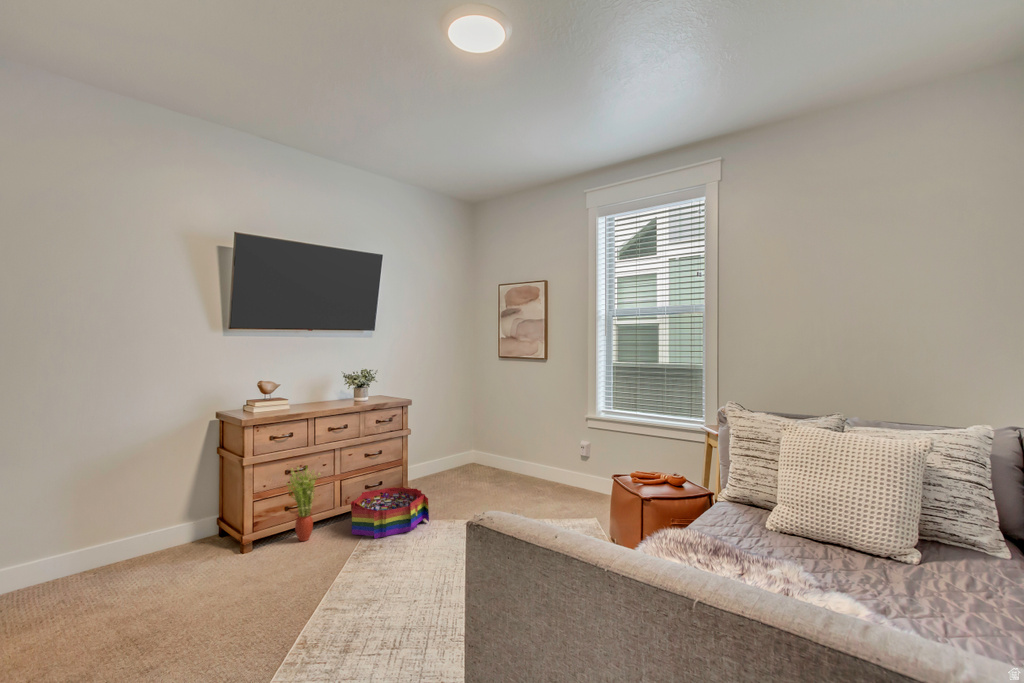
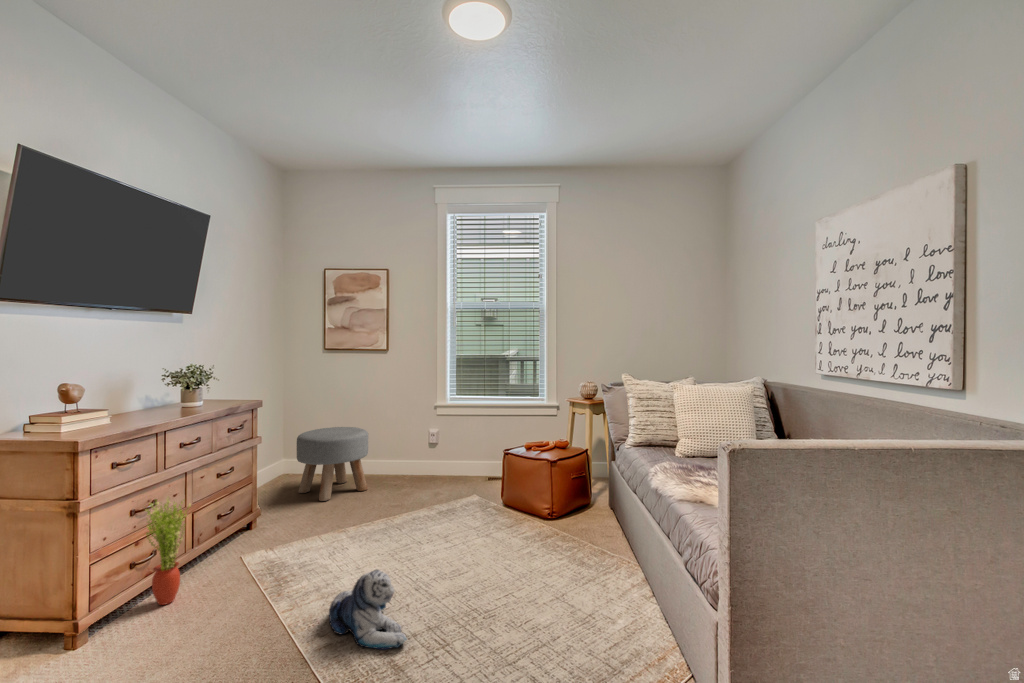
ottoman: none [458,427,517,491] -> present [297,427,368,501]
storage bin: present [351,487,429,538] -> none [216,505,322,575]
plush toy: none [345,558,395,630] -> present [329,570,406,649]

